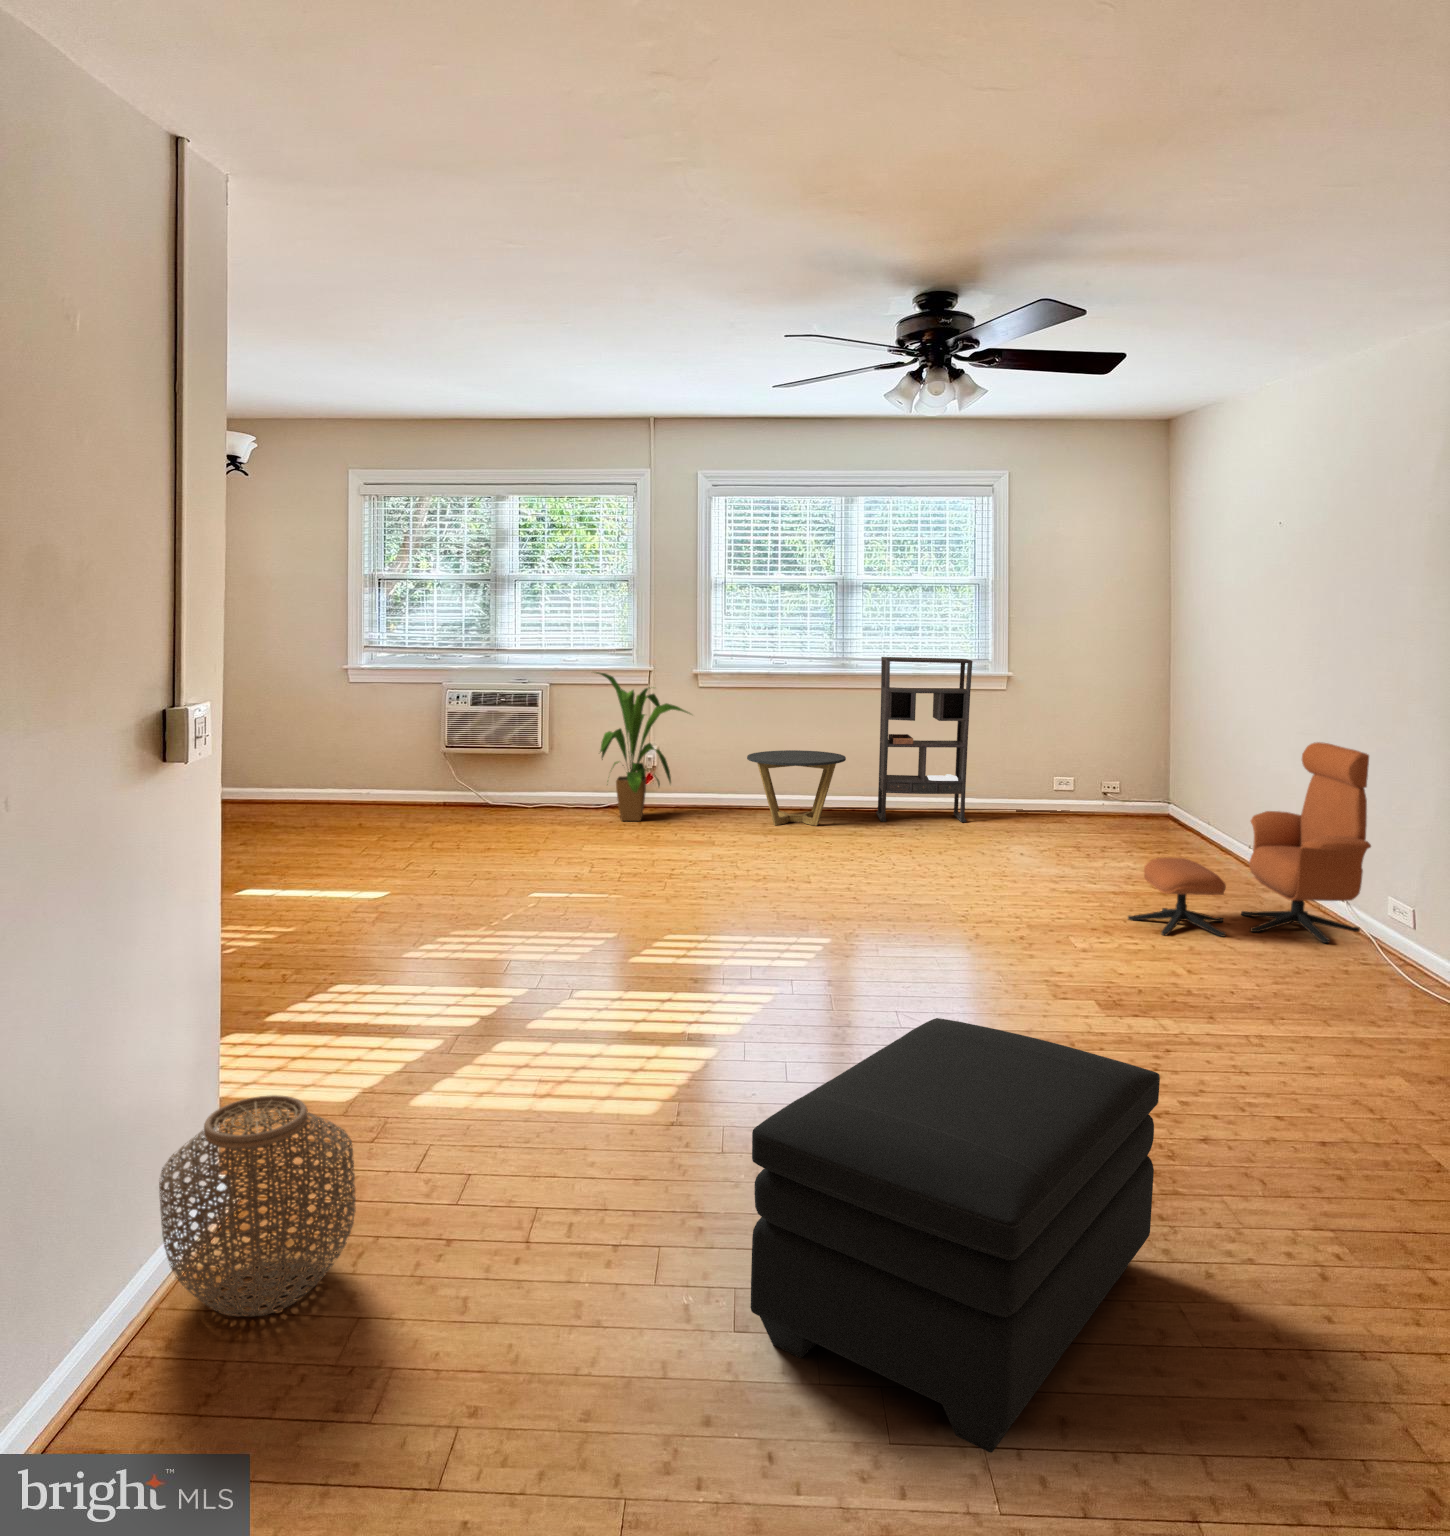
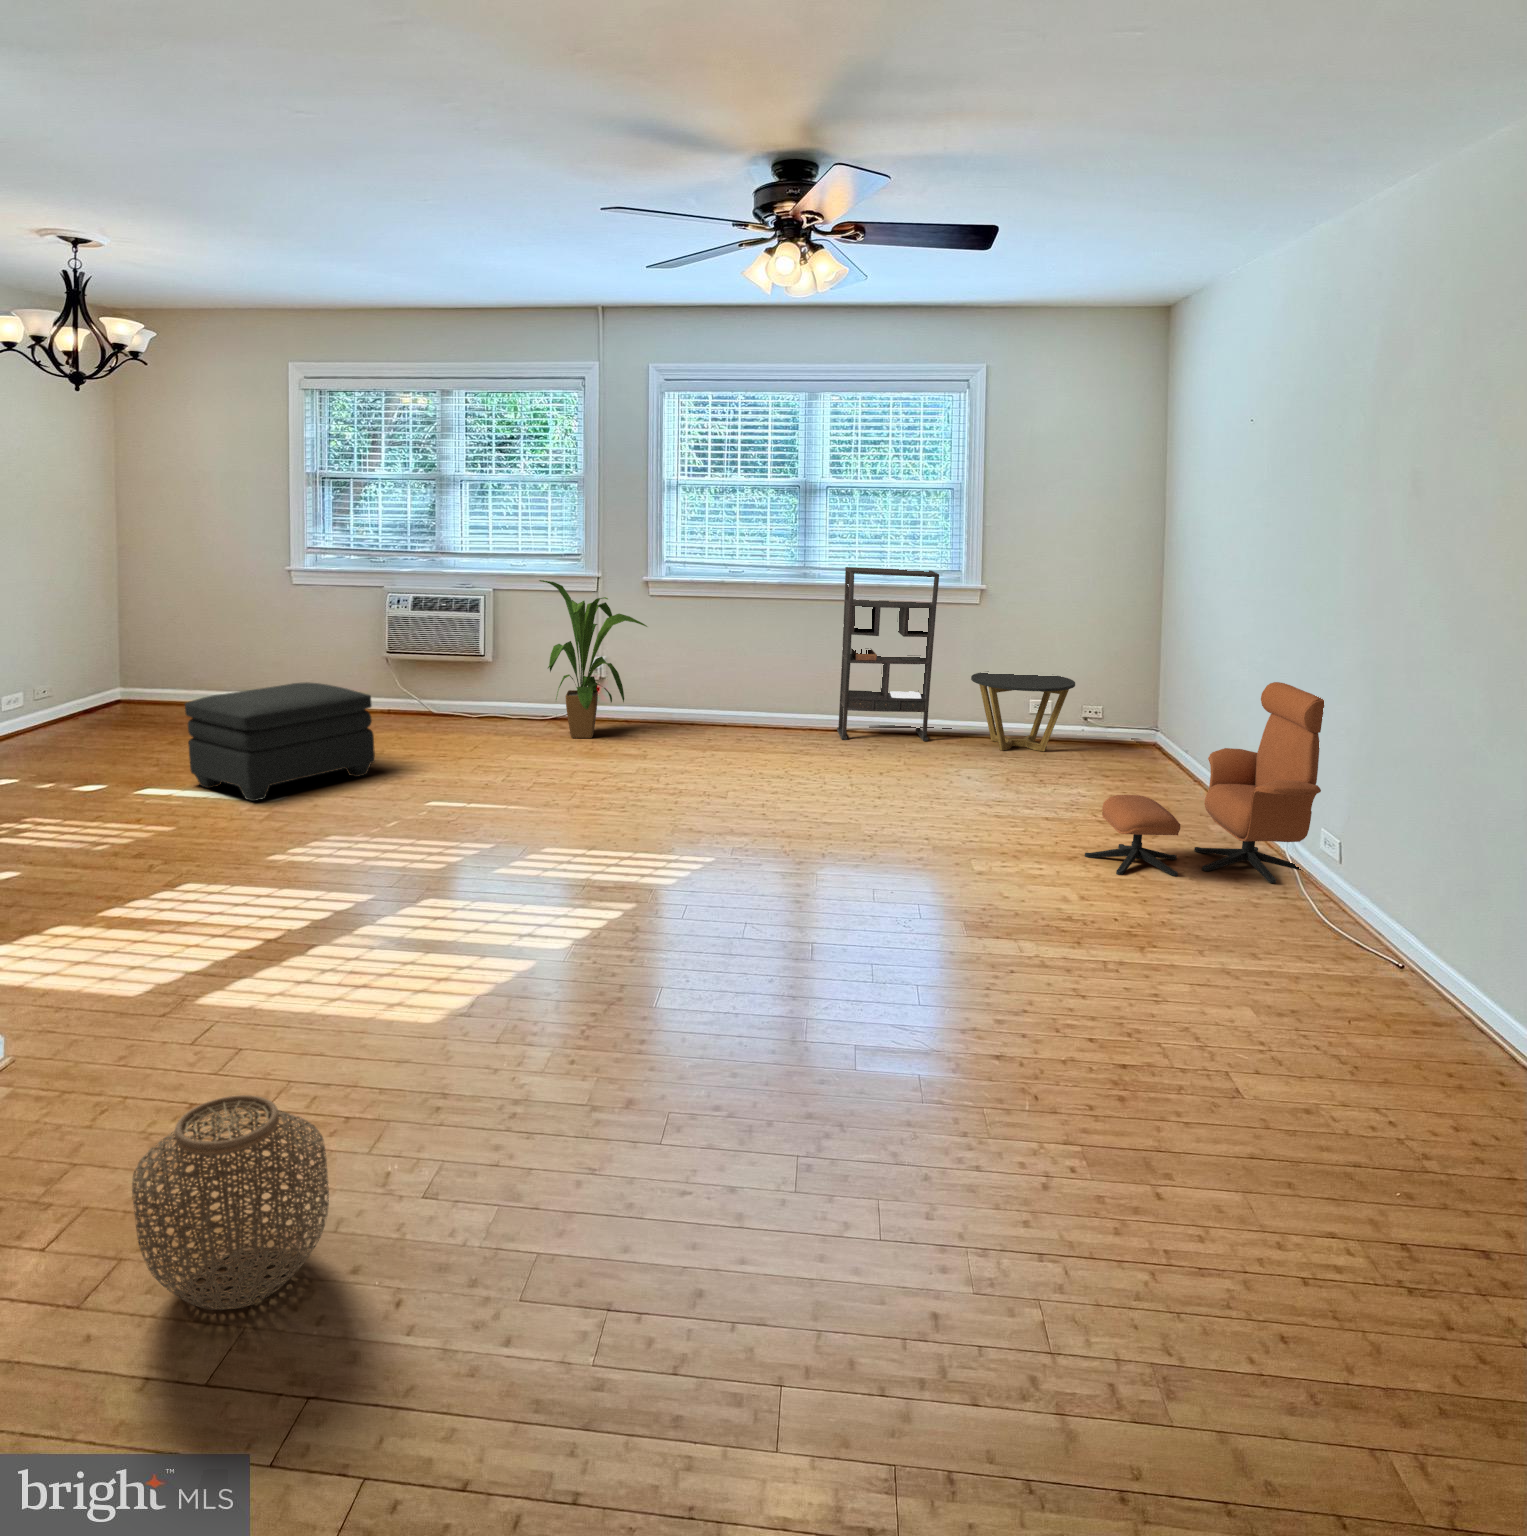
side table: present [747,750,846,826] -> present [971,671,1075,752]
ottoman: present [751,1018,1160,1453] -> present [185,682,375,801]

